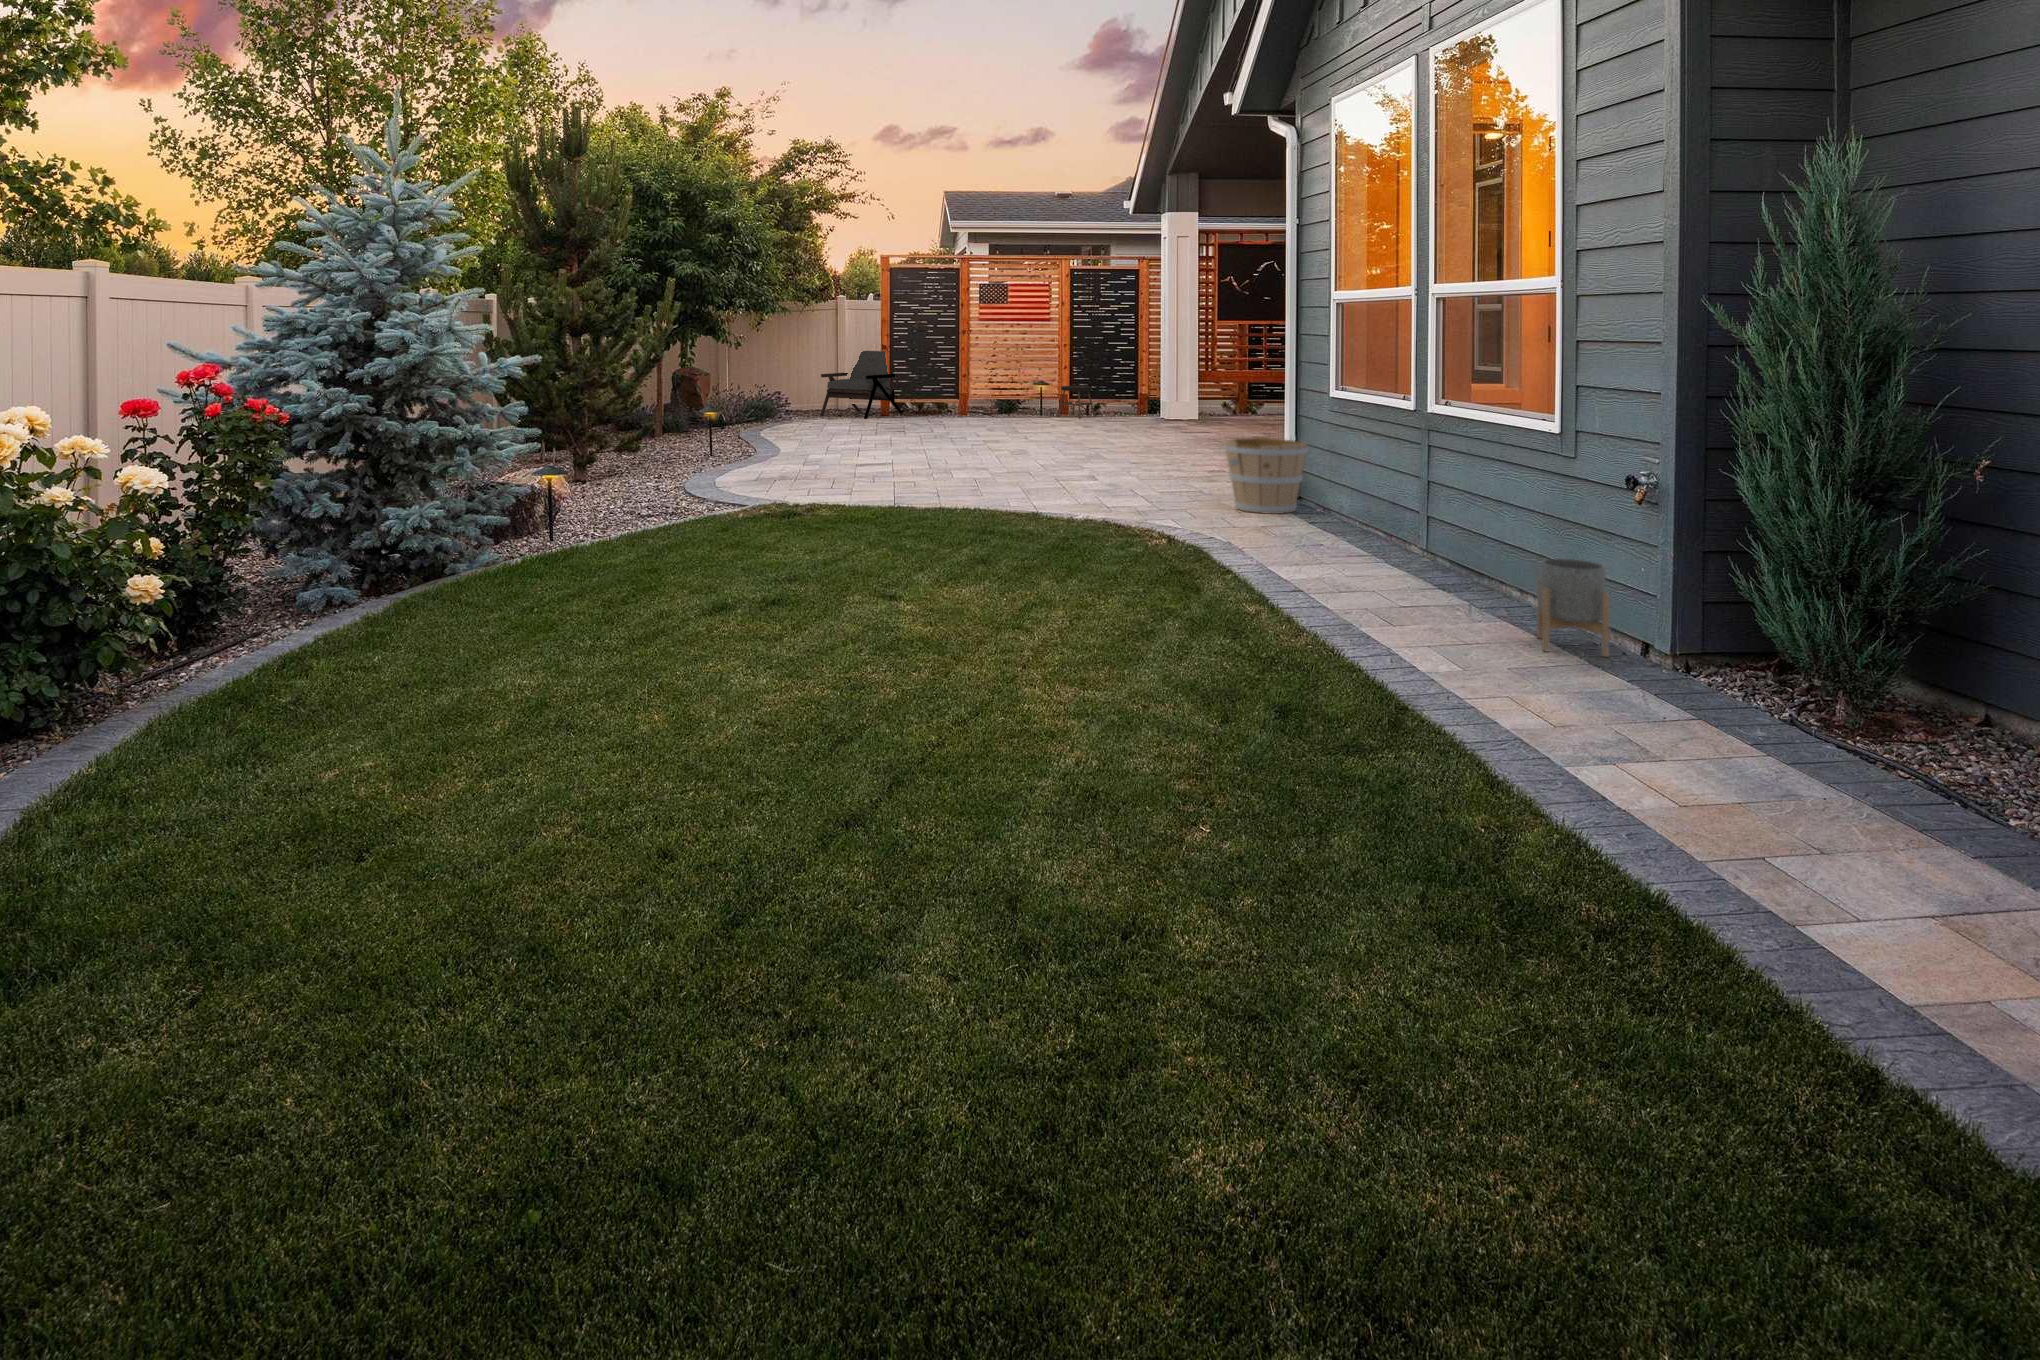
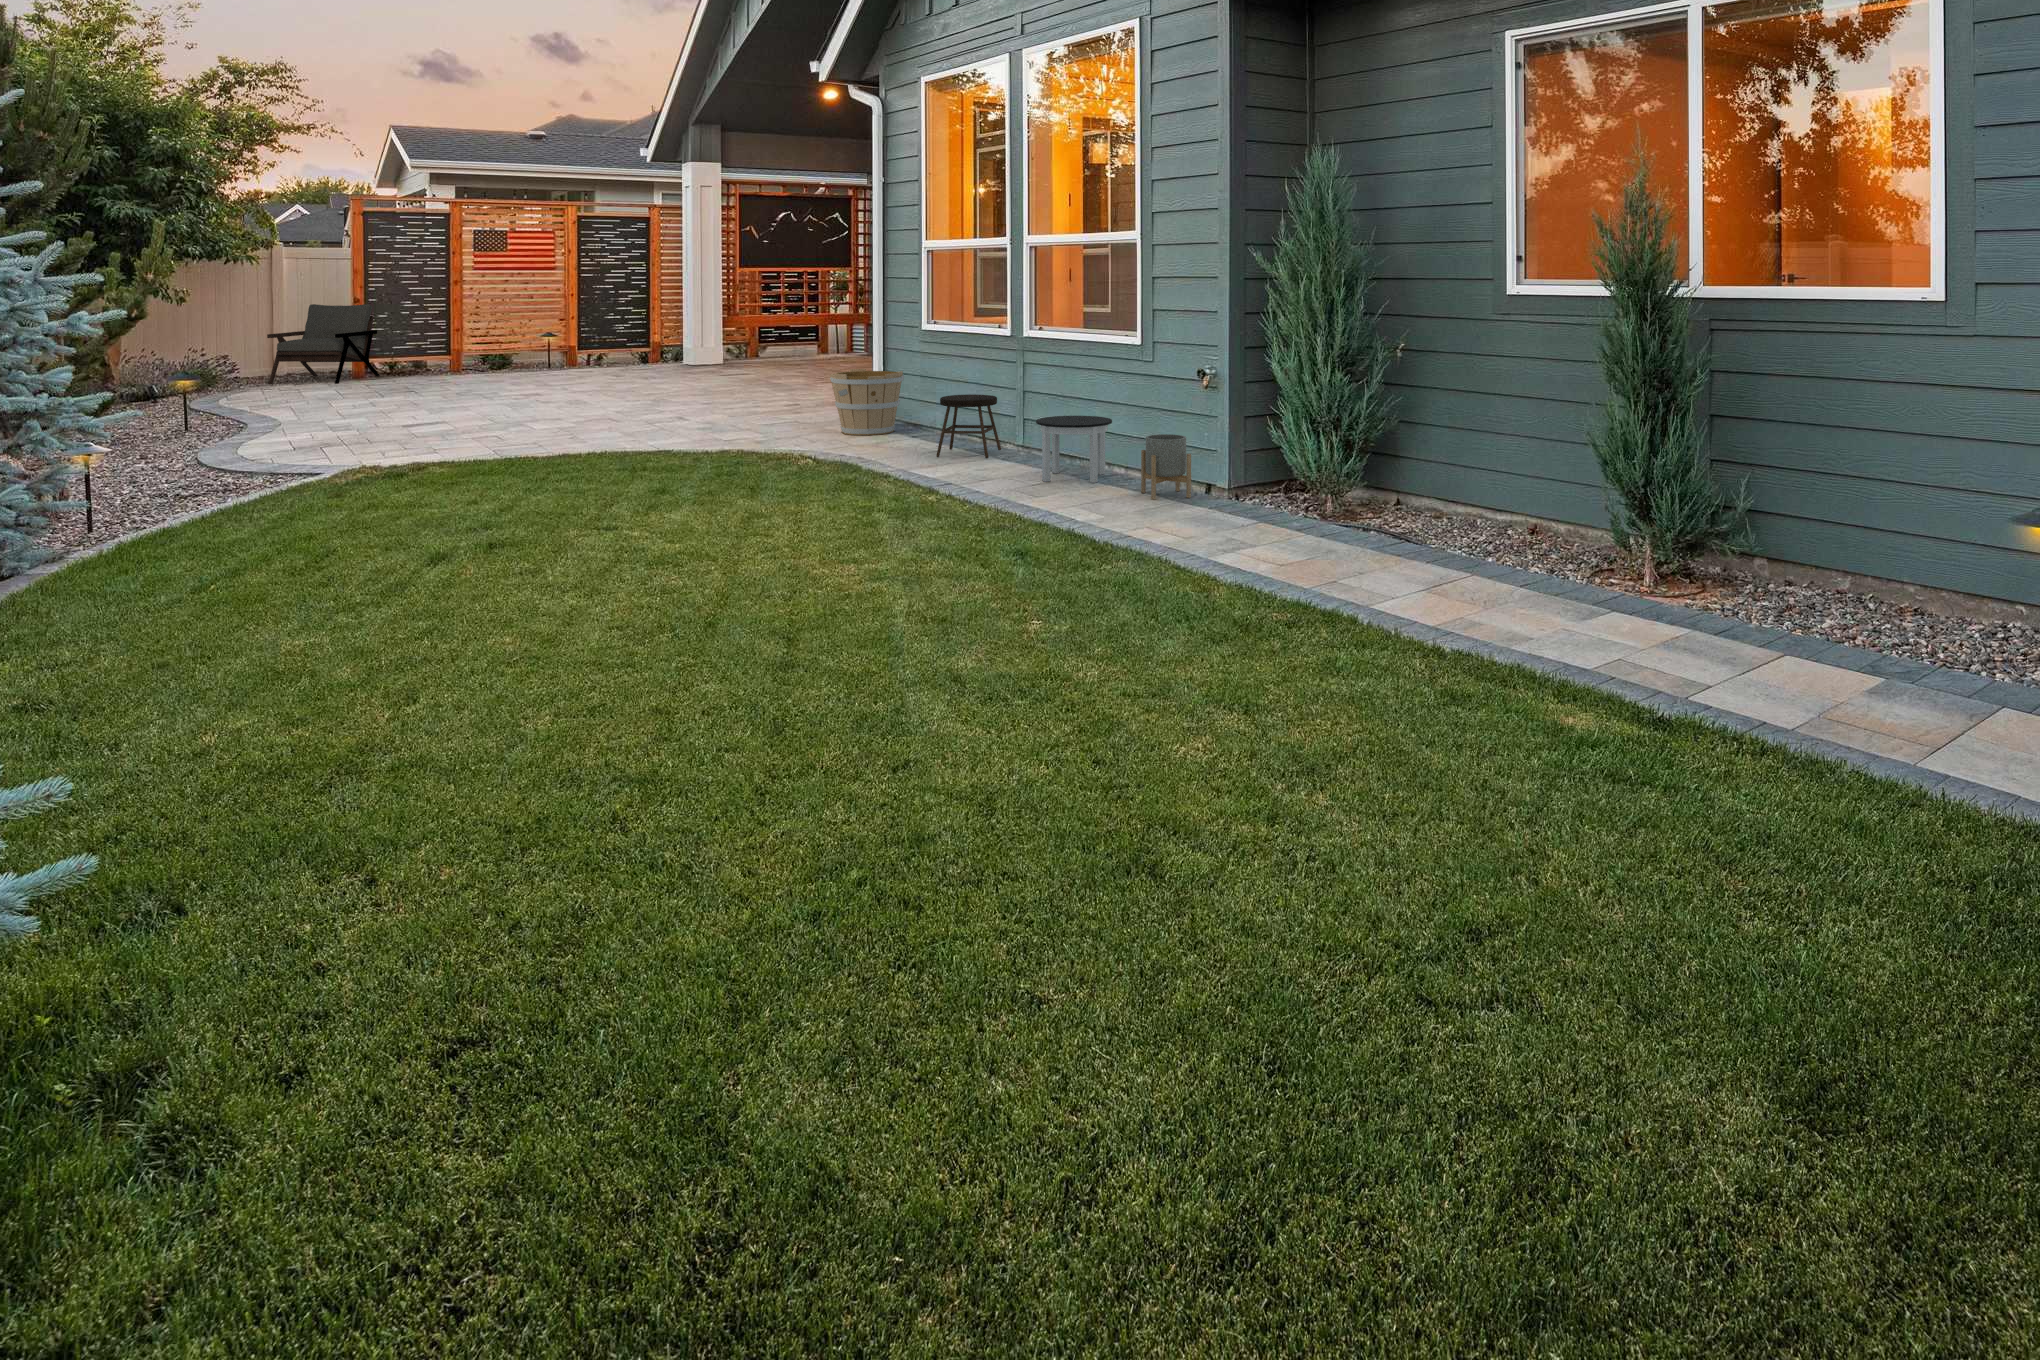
stool: present [1057,386,1095,418] -> present [936,394,1001,458]
round table: none [1407,516,1517,612] -> present [1036,416,1112,483]

